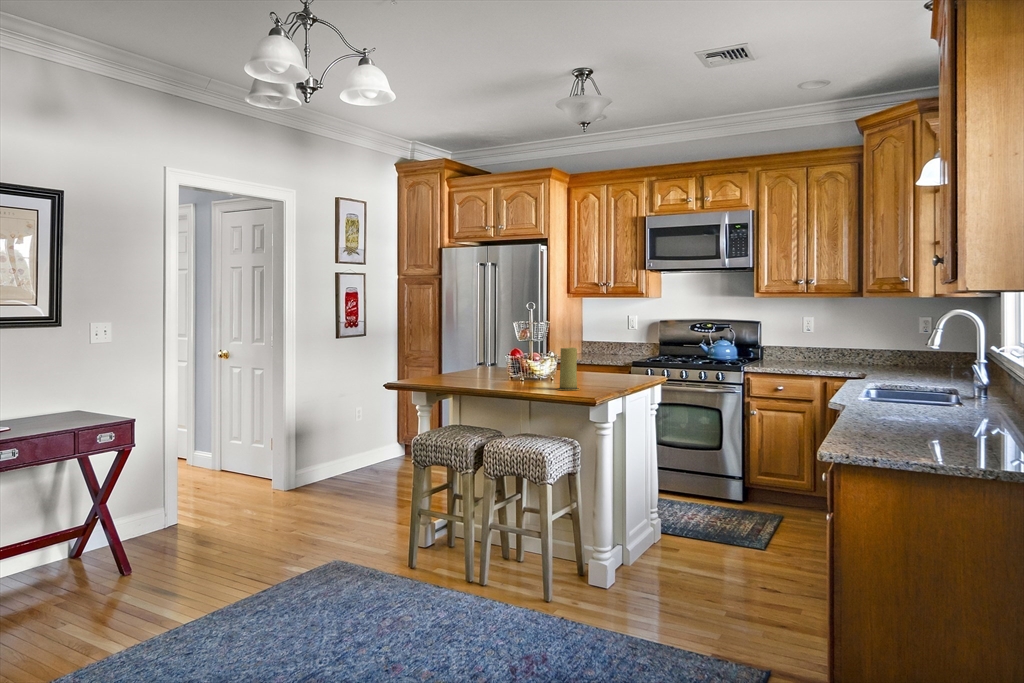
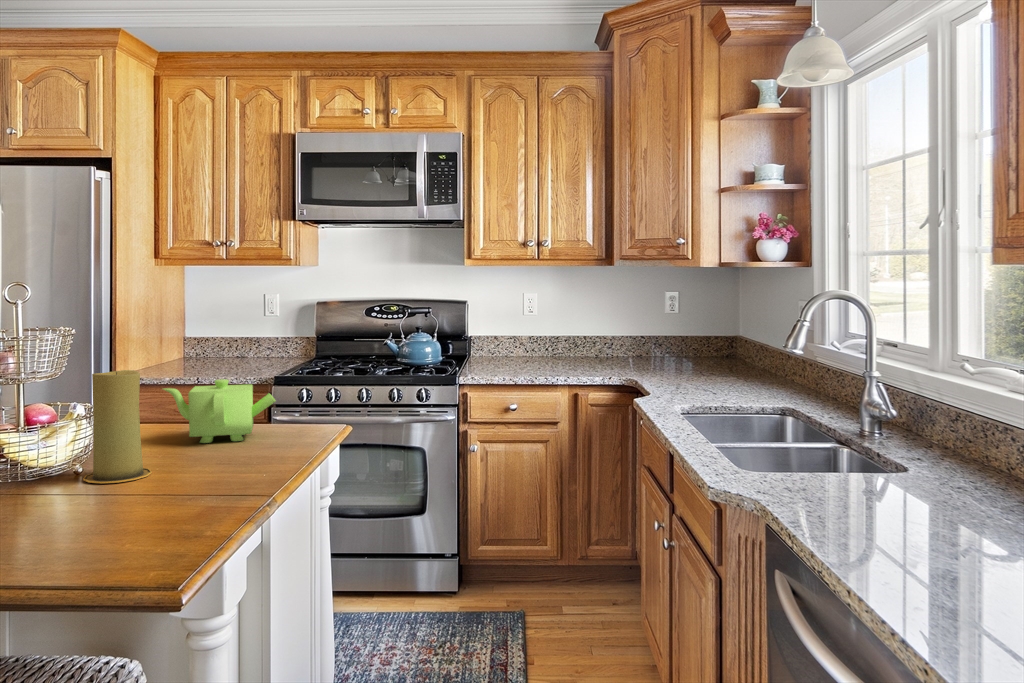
teapot: none [581,356,630,384] -> present [163,379,275,443]

